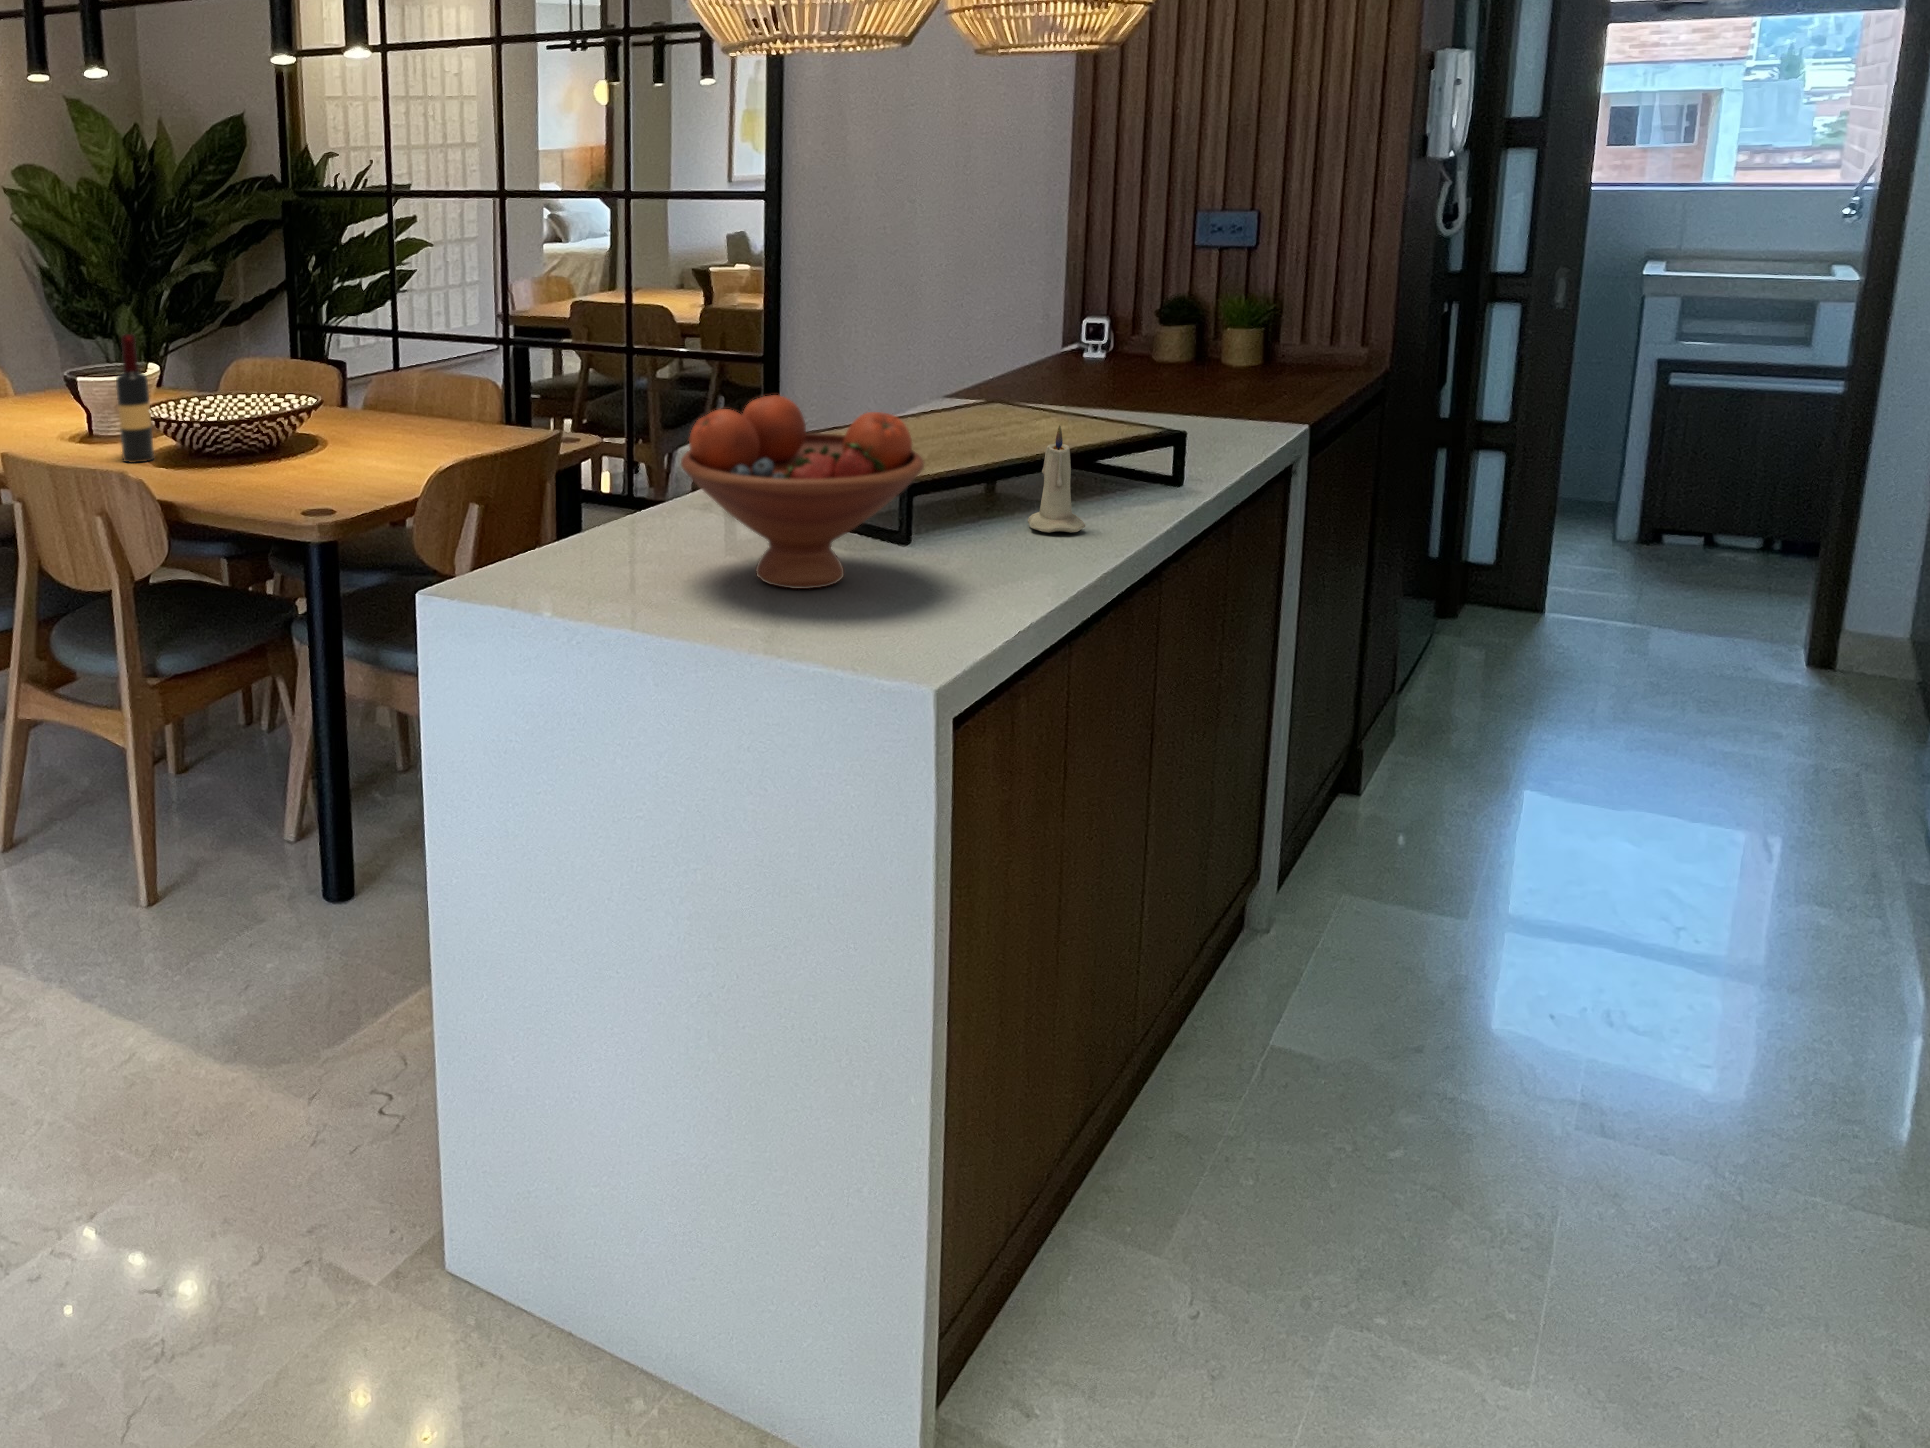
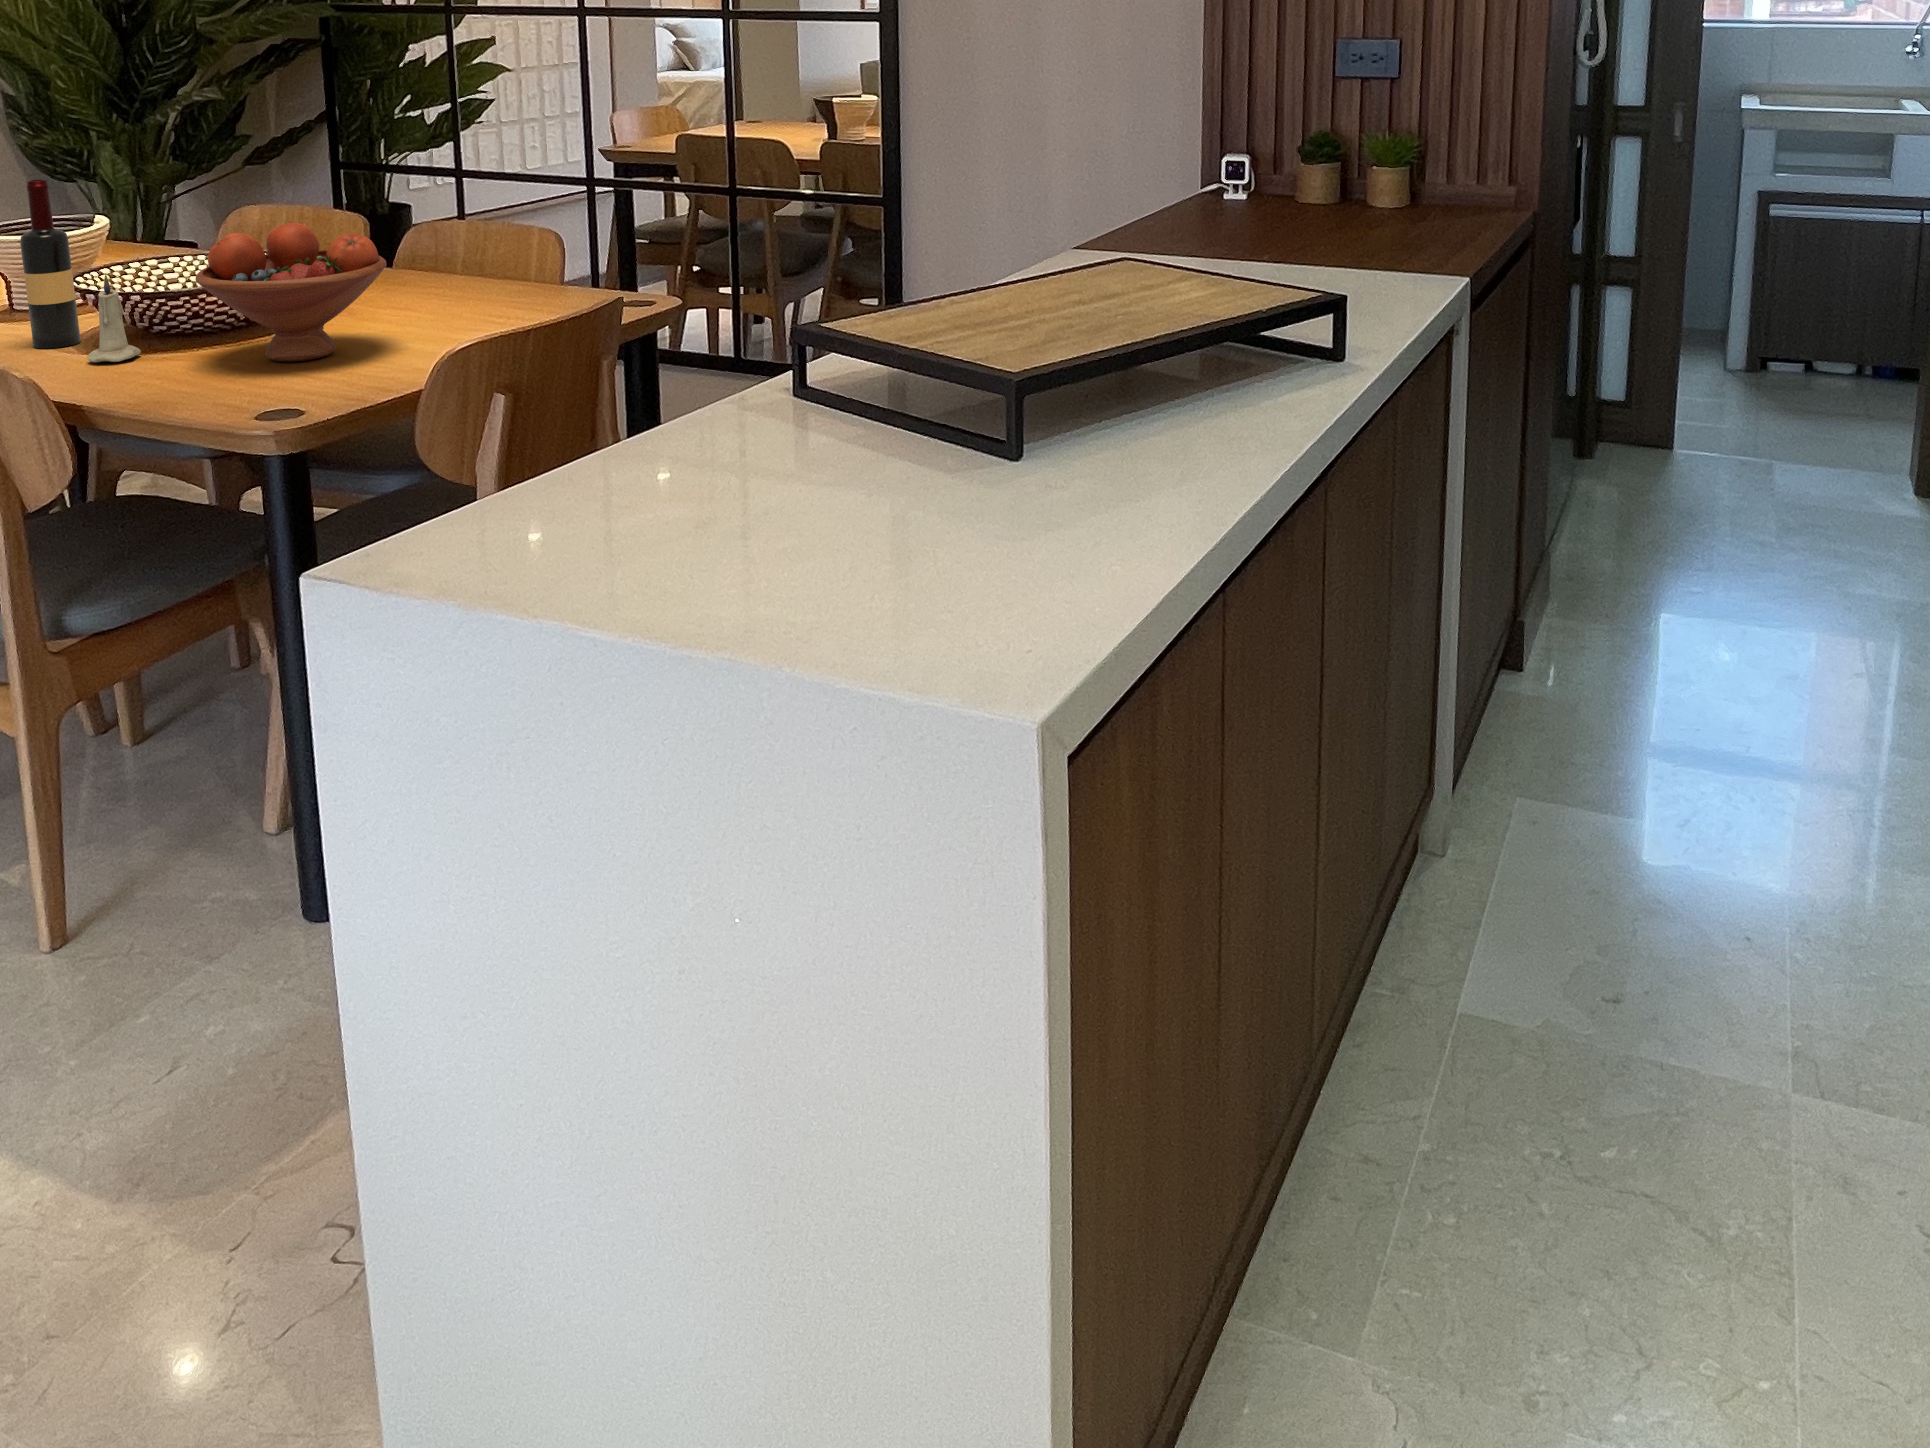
fruit bowl: present [681,395,924,589] -> present [195,222,387,362]
candle: present [1028,425,1086,533] -> present [87,275,141,362]

